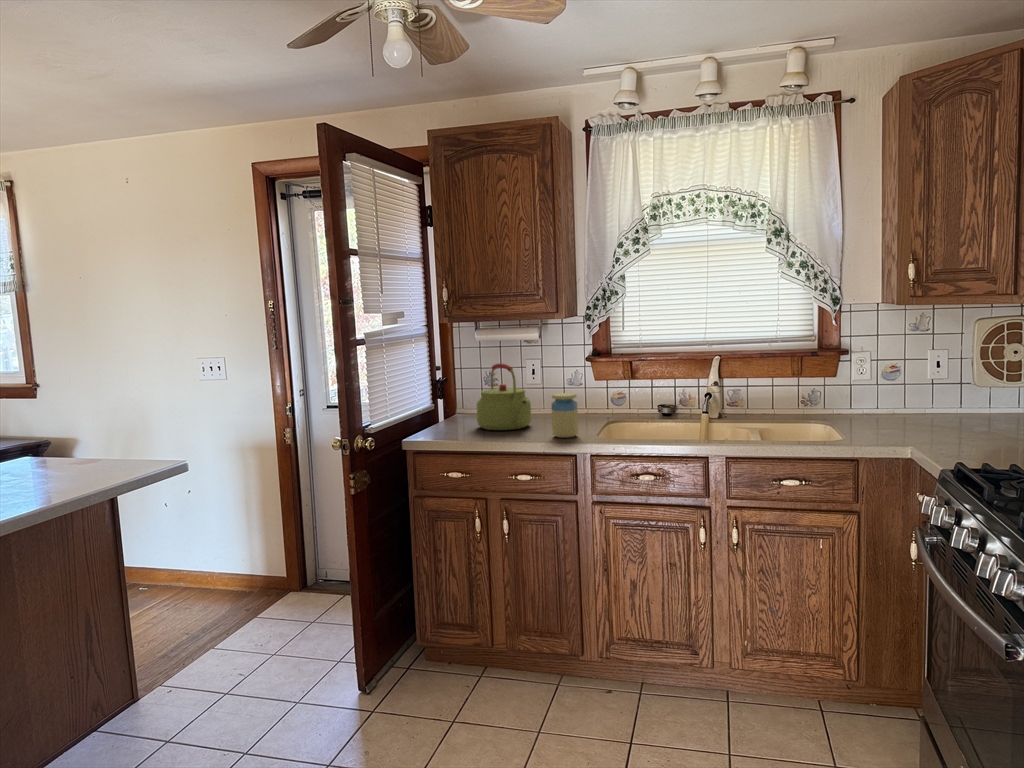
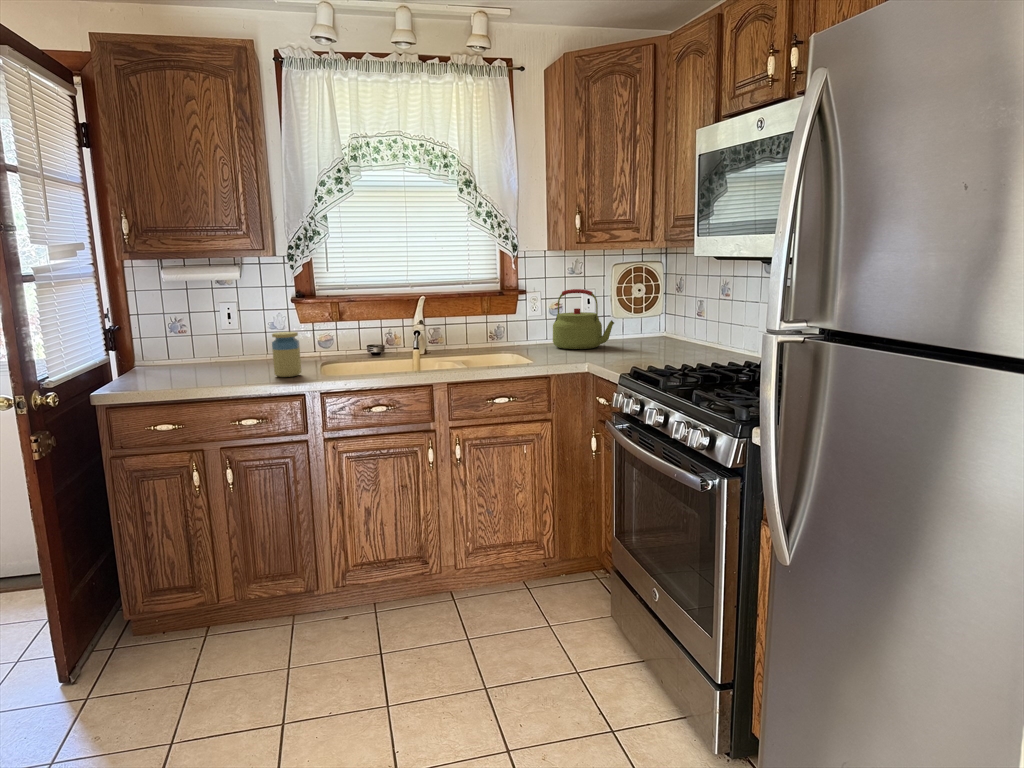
kettle: present [477,364,531,430] -> present [553,289,614,349]

